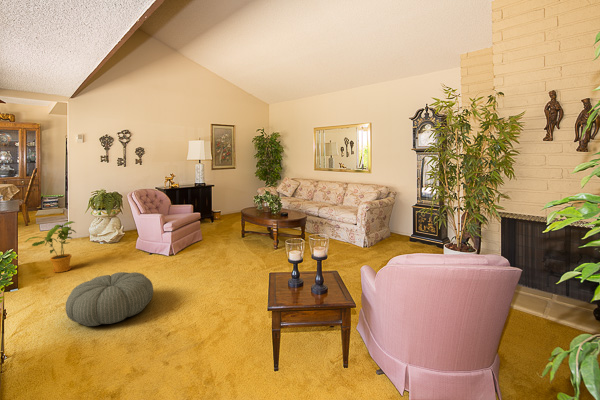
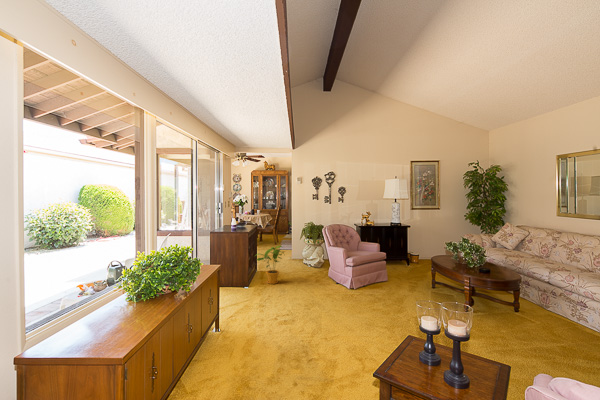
pouf: present [66,272,153,326] -> none [247,297,311,344]

